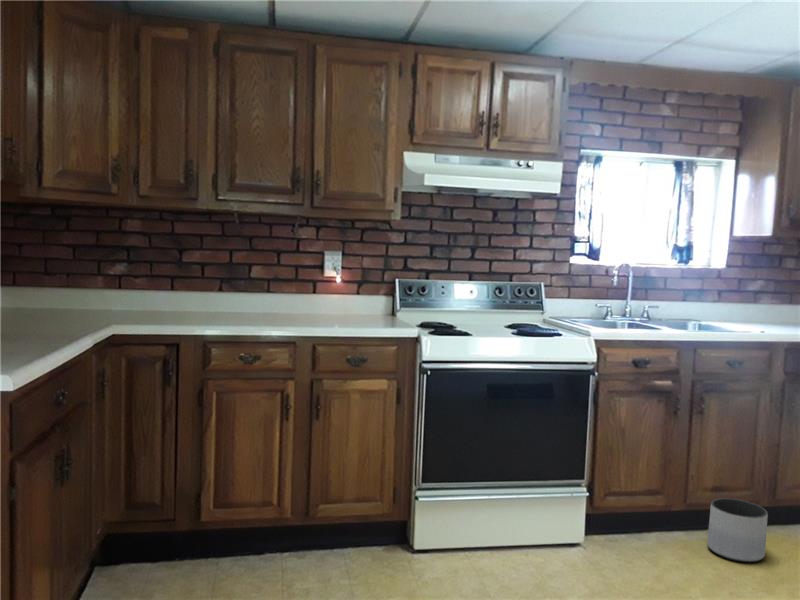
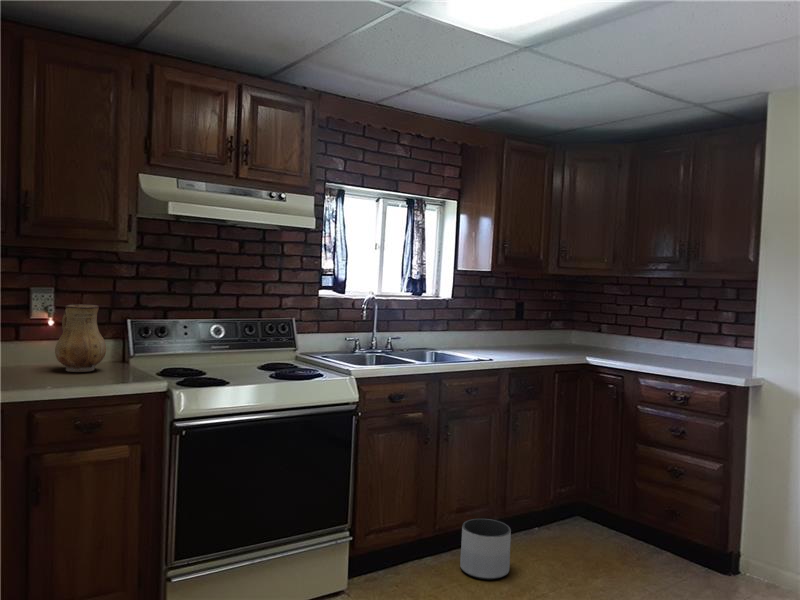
ceramic pitcher: none [337,264,375,320] -> present [55,304,106,372]

